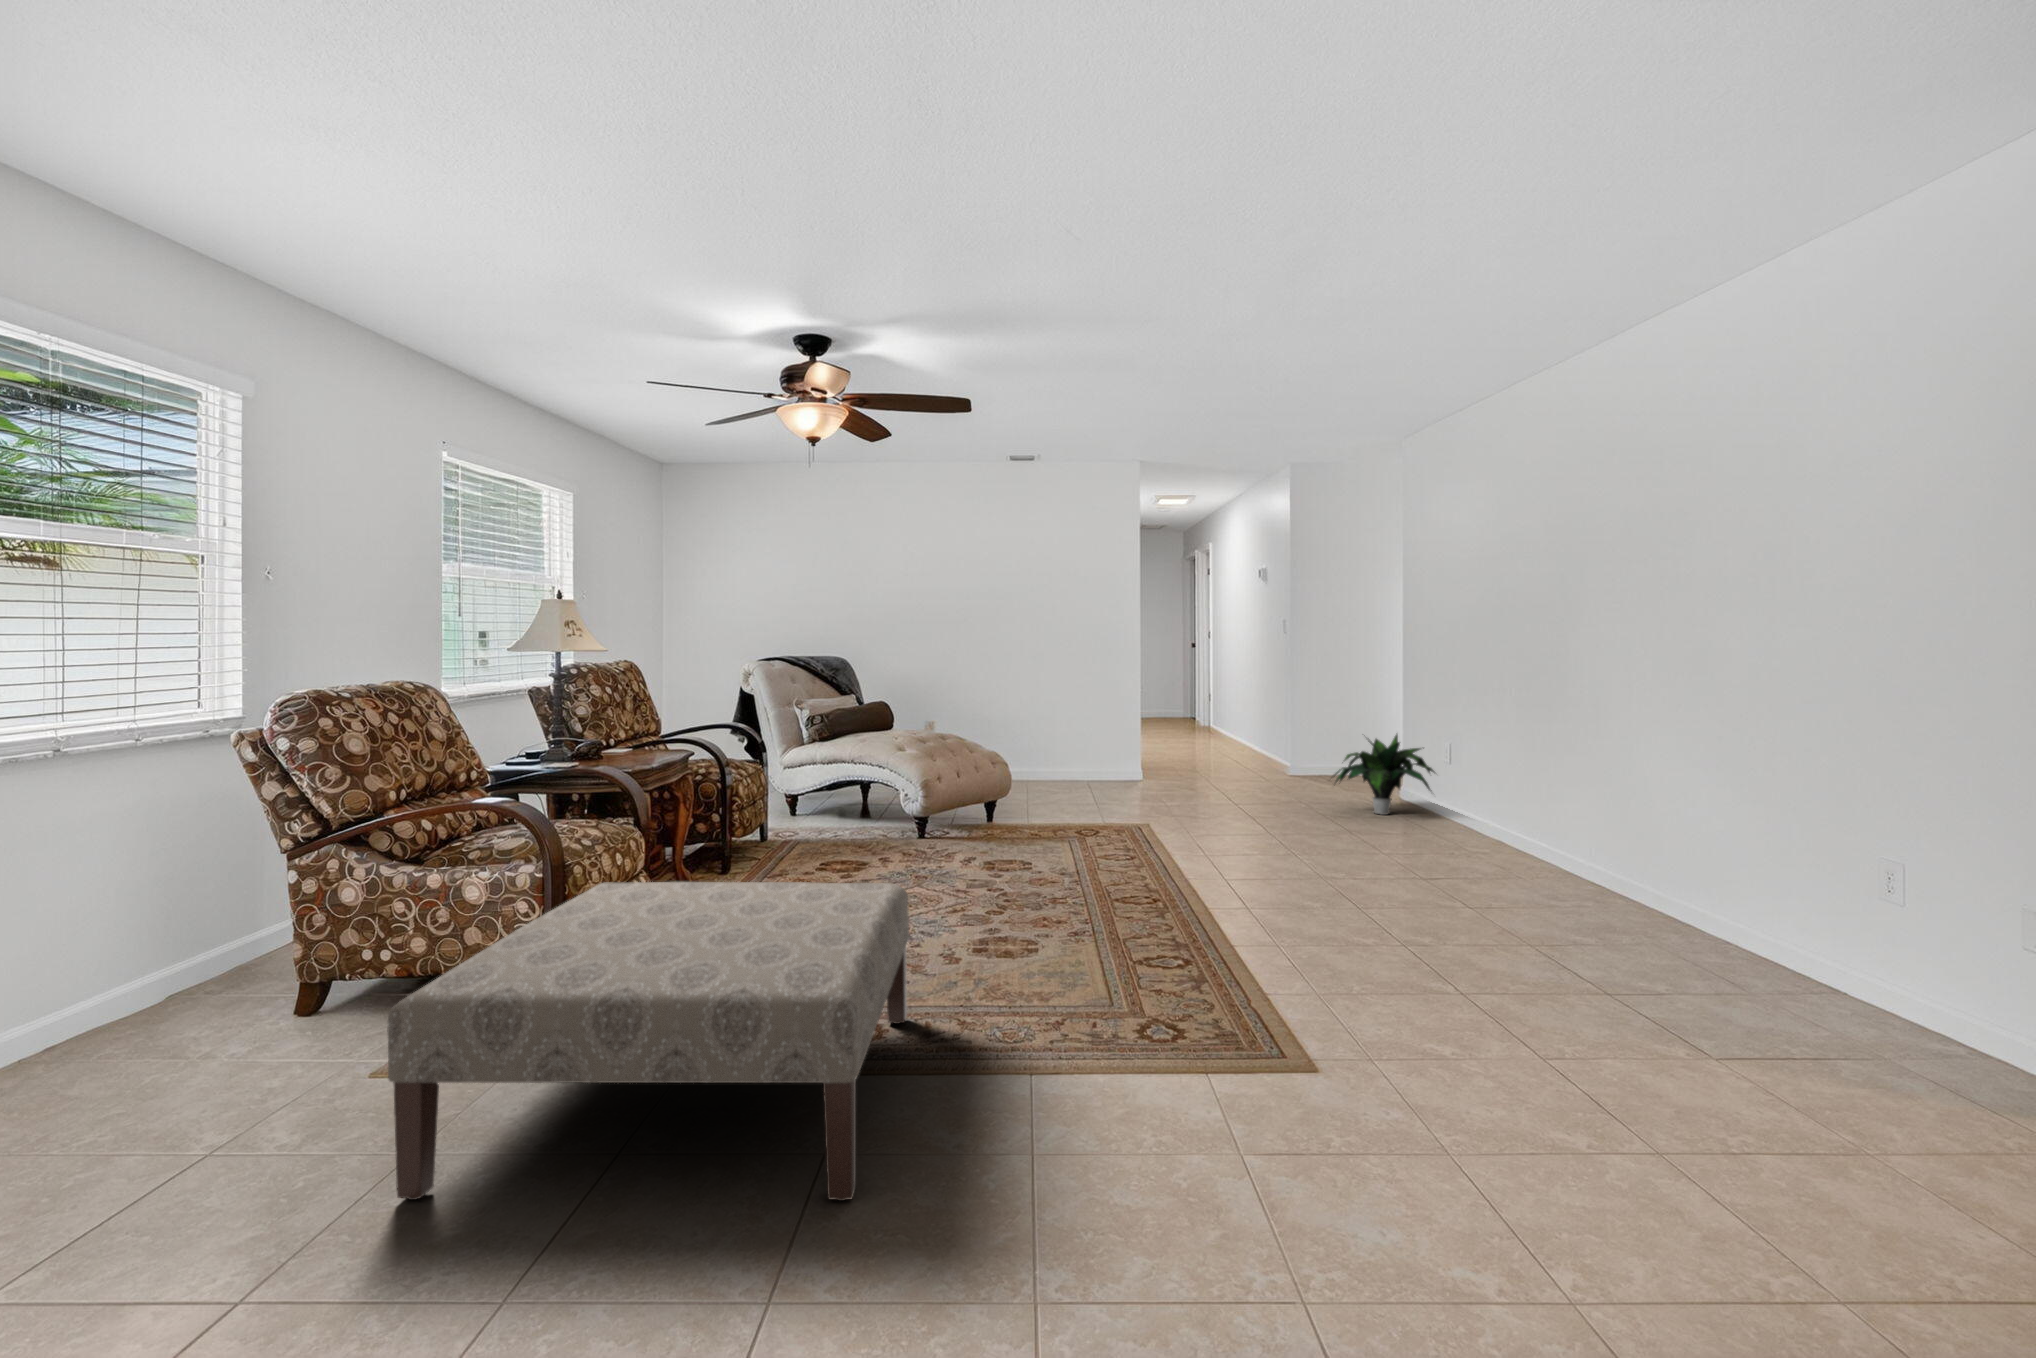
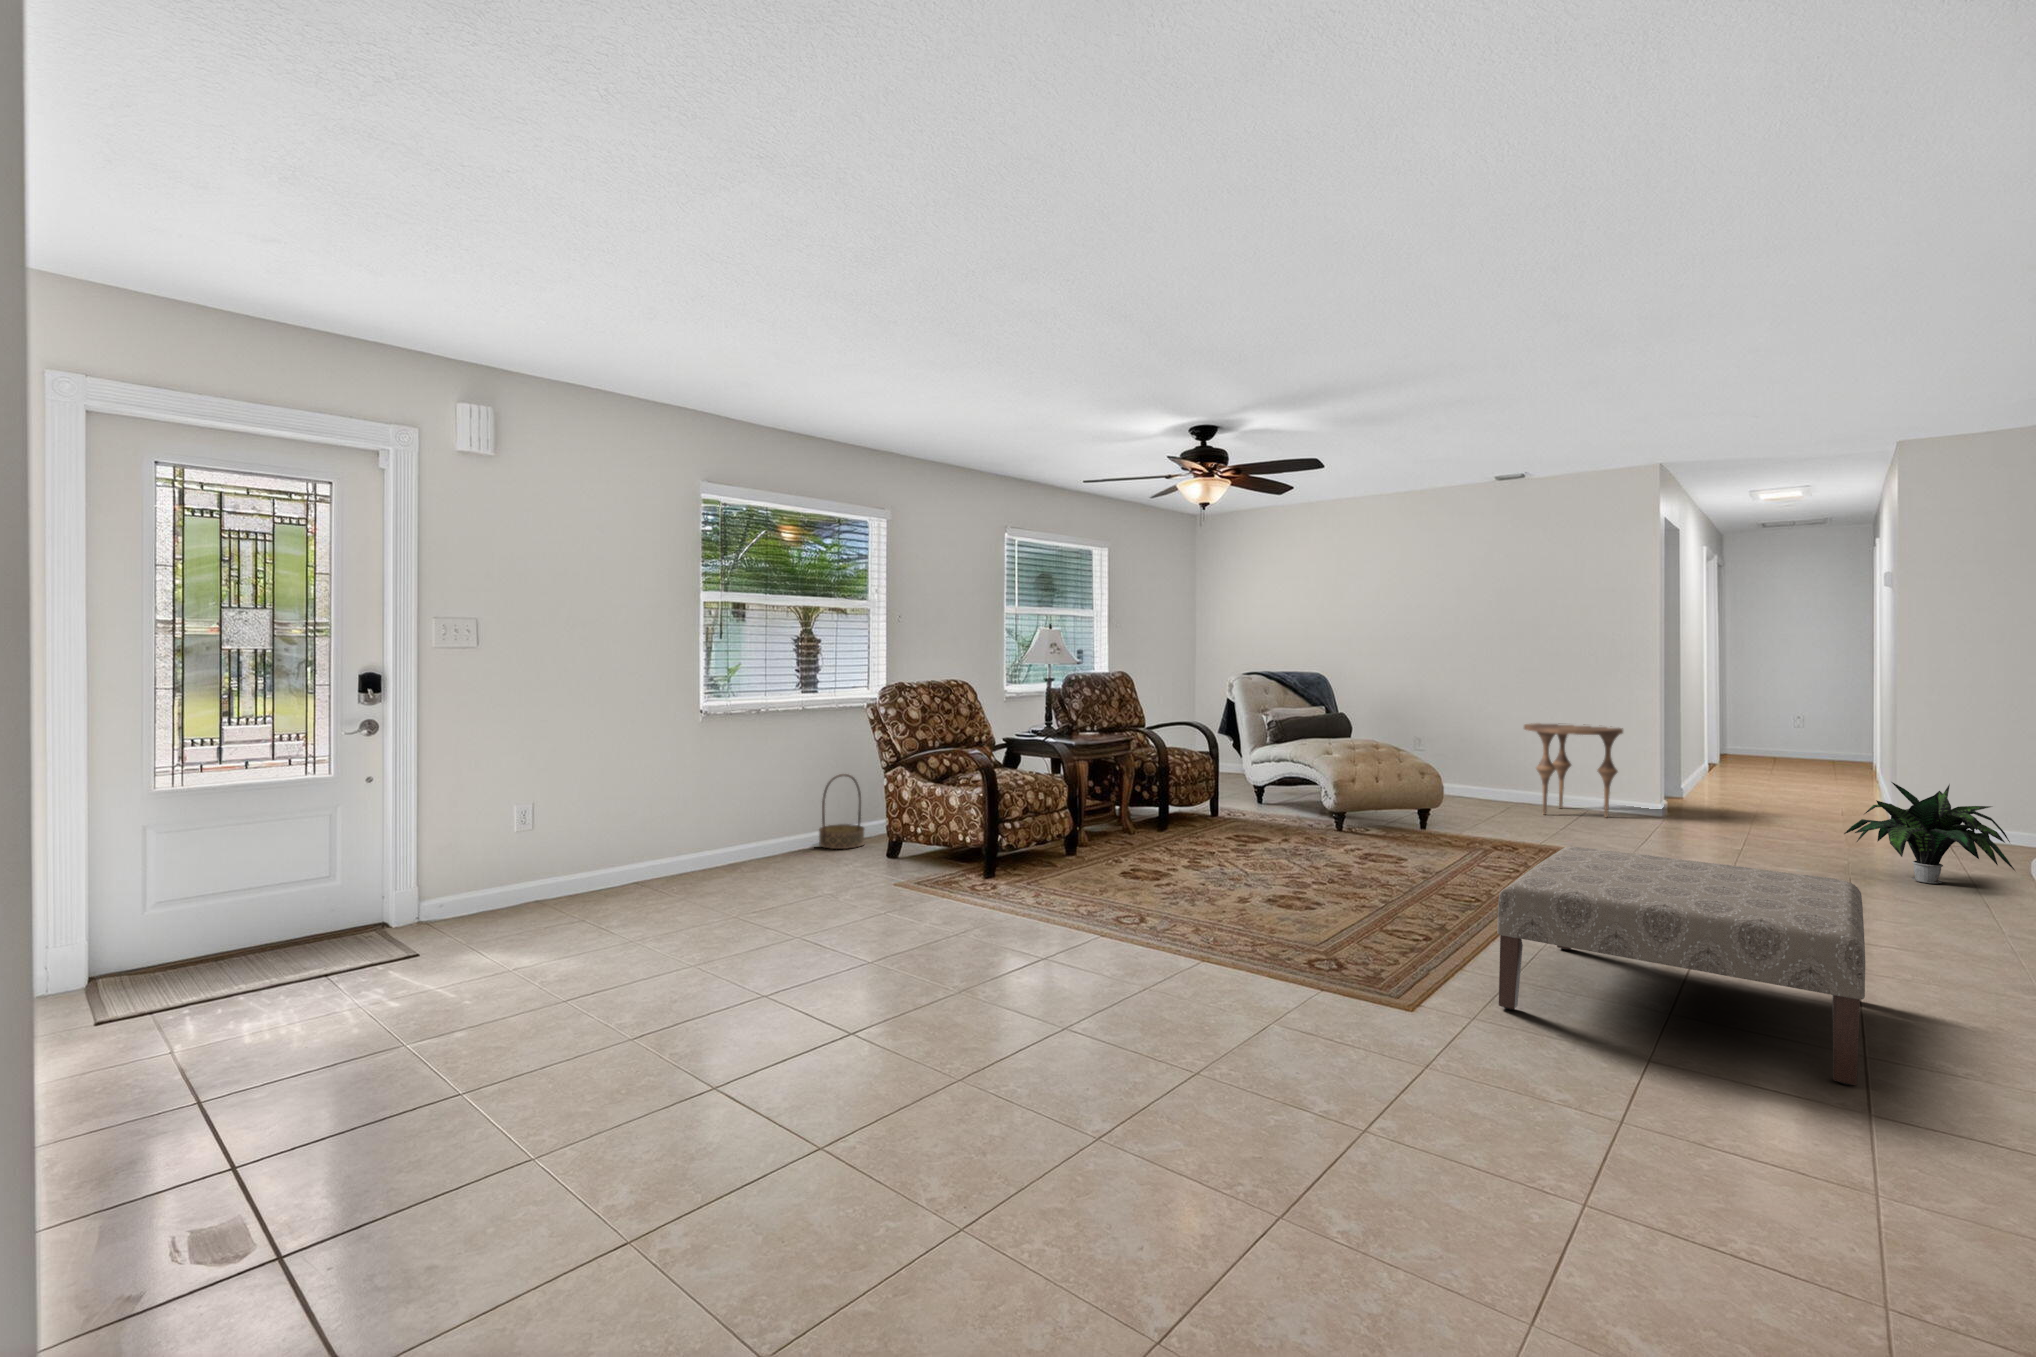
side table: none [1035,700,1119,790] -> present [1524,723,1623,817]
basket: none [110,870,229,1025] -> present [819,774,864,849]
ottoman: present [387,882,909,1201] -> present [1497,846,1865,1085]

